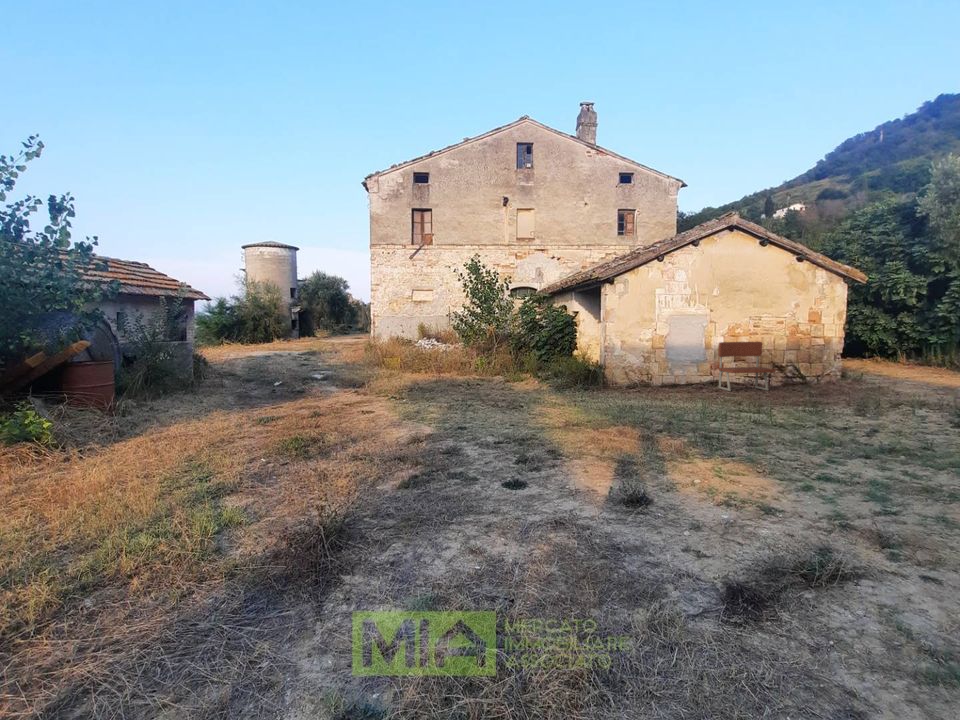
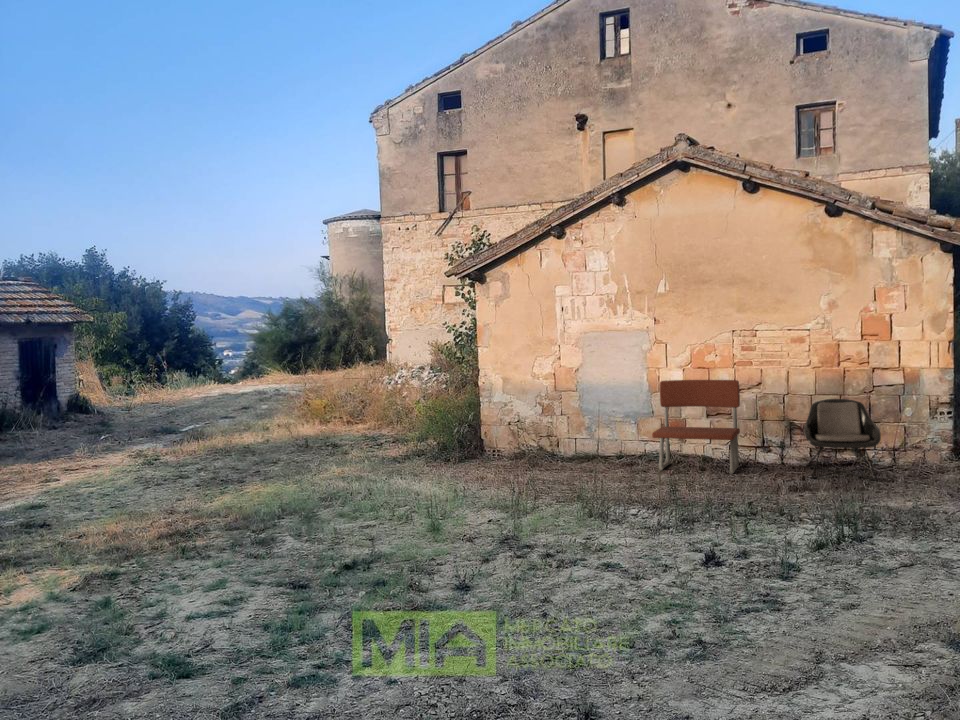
lounge chair: none [787,351,840,391] -> present [804,399,881,481]

